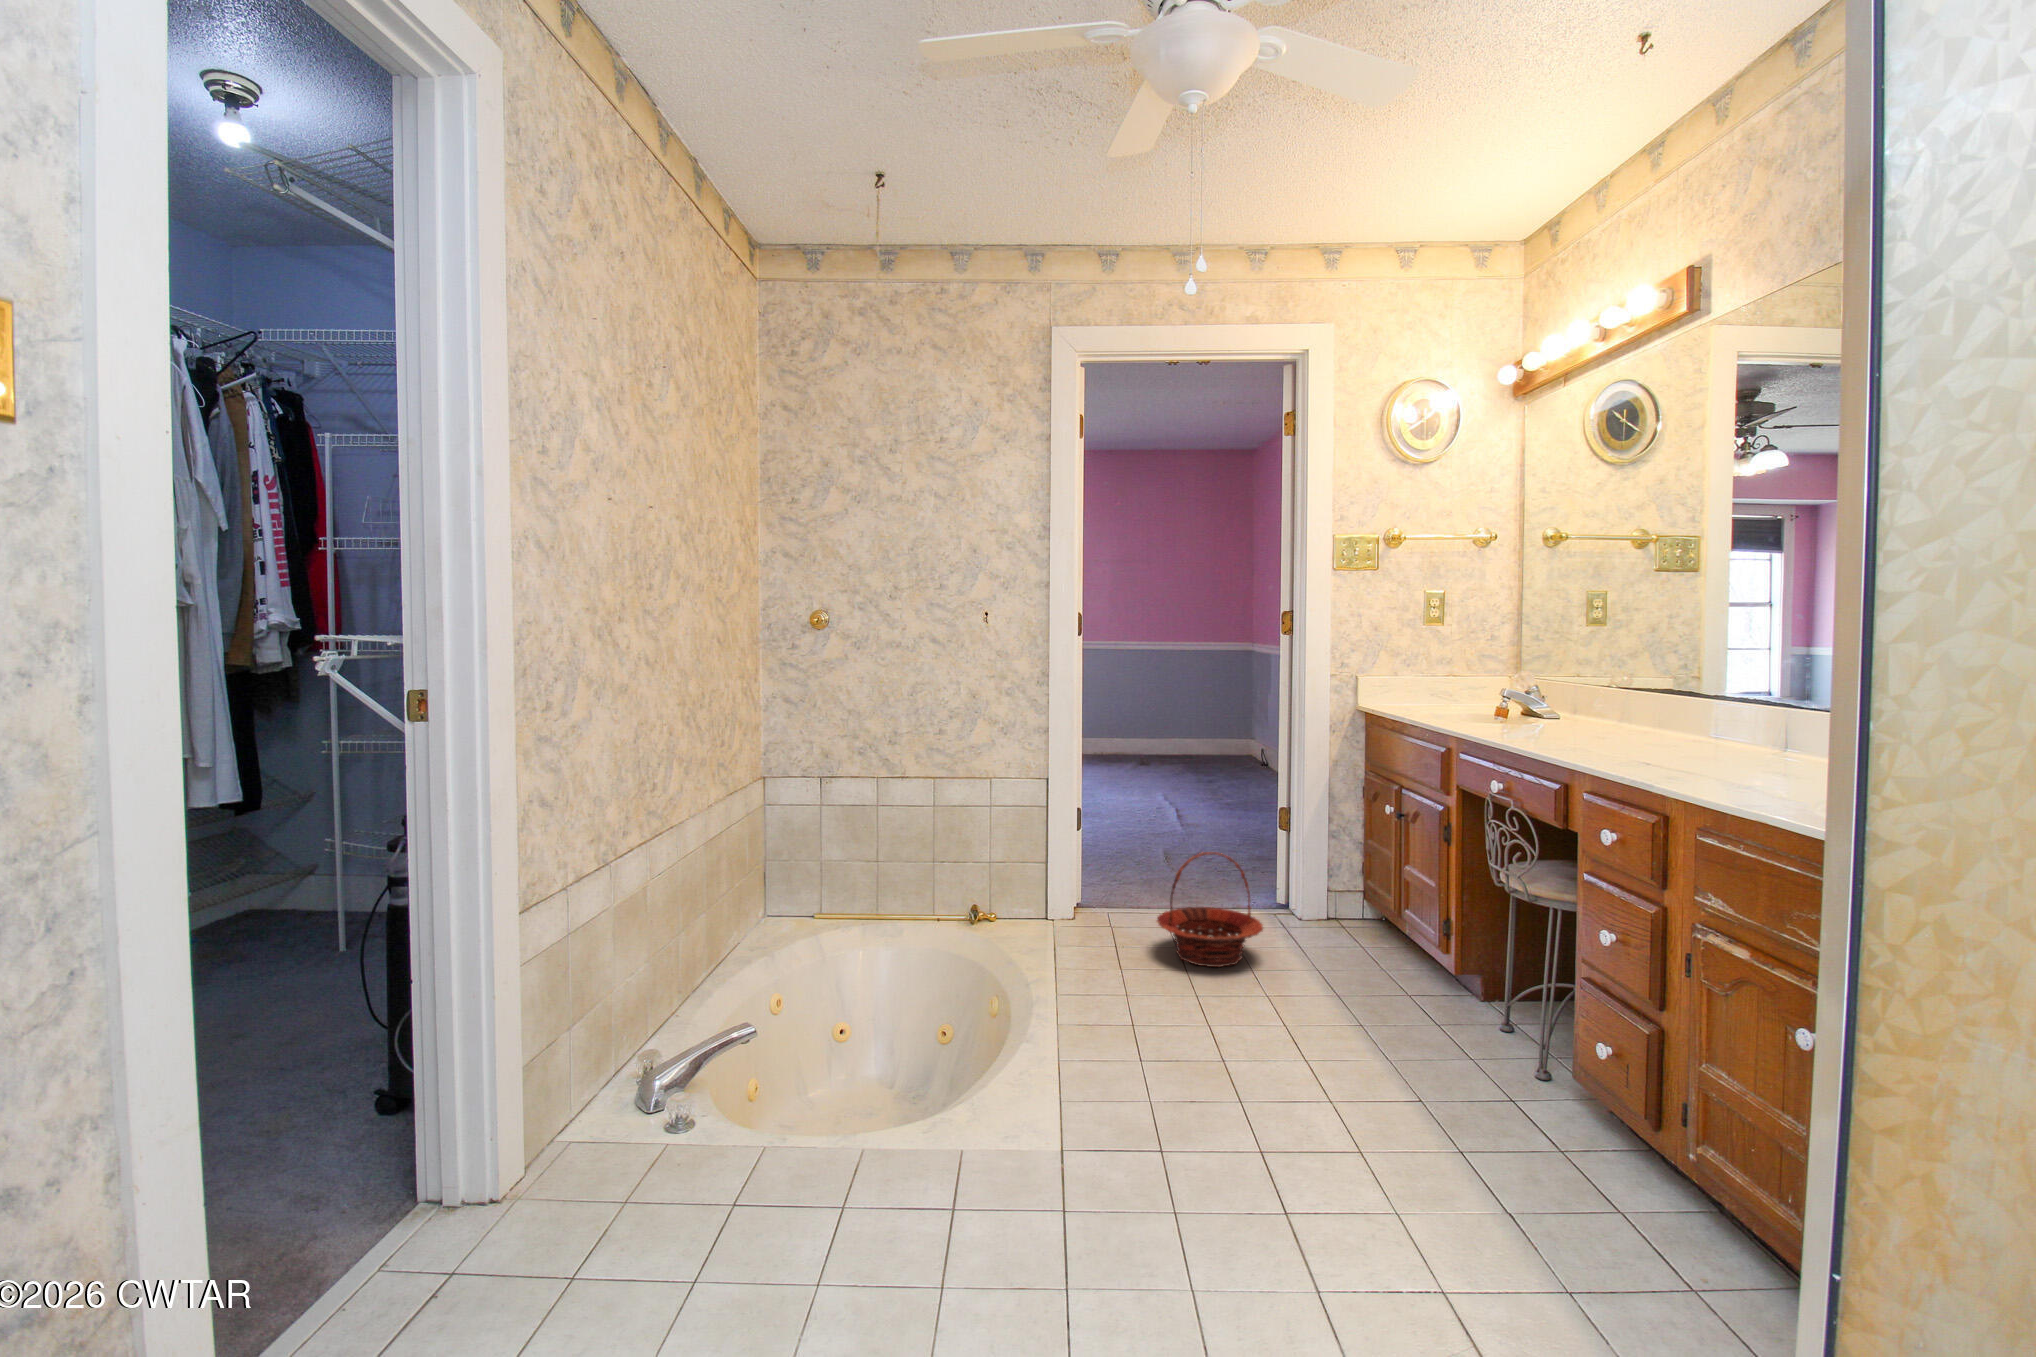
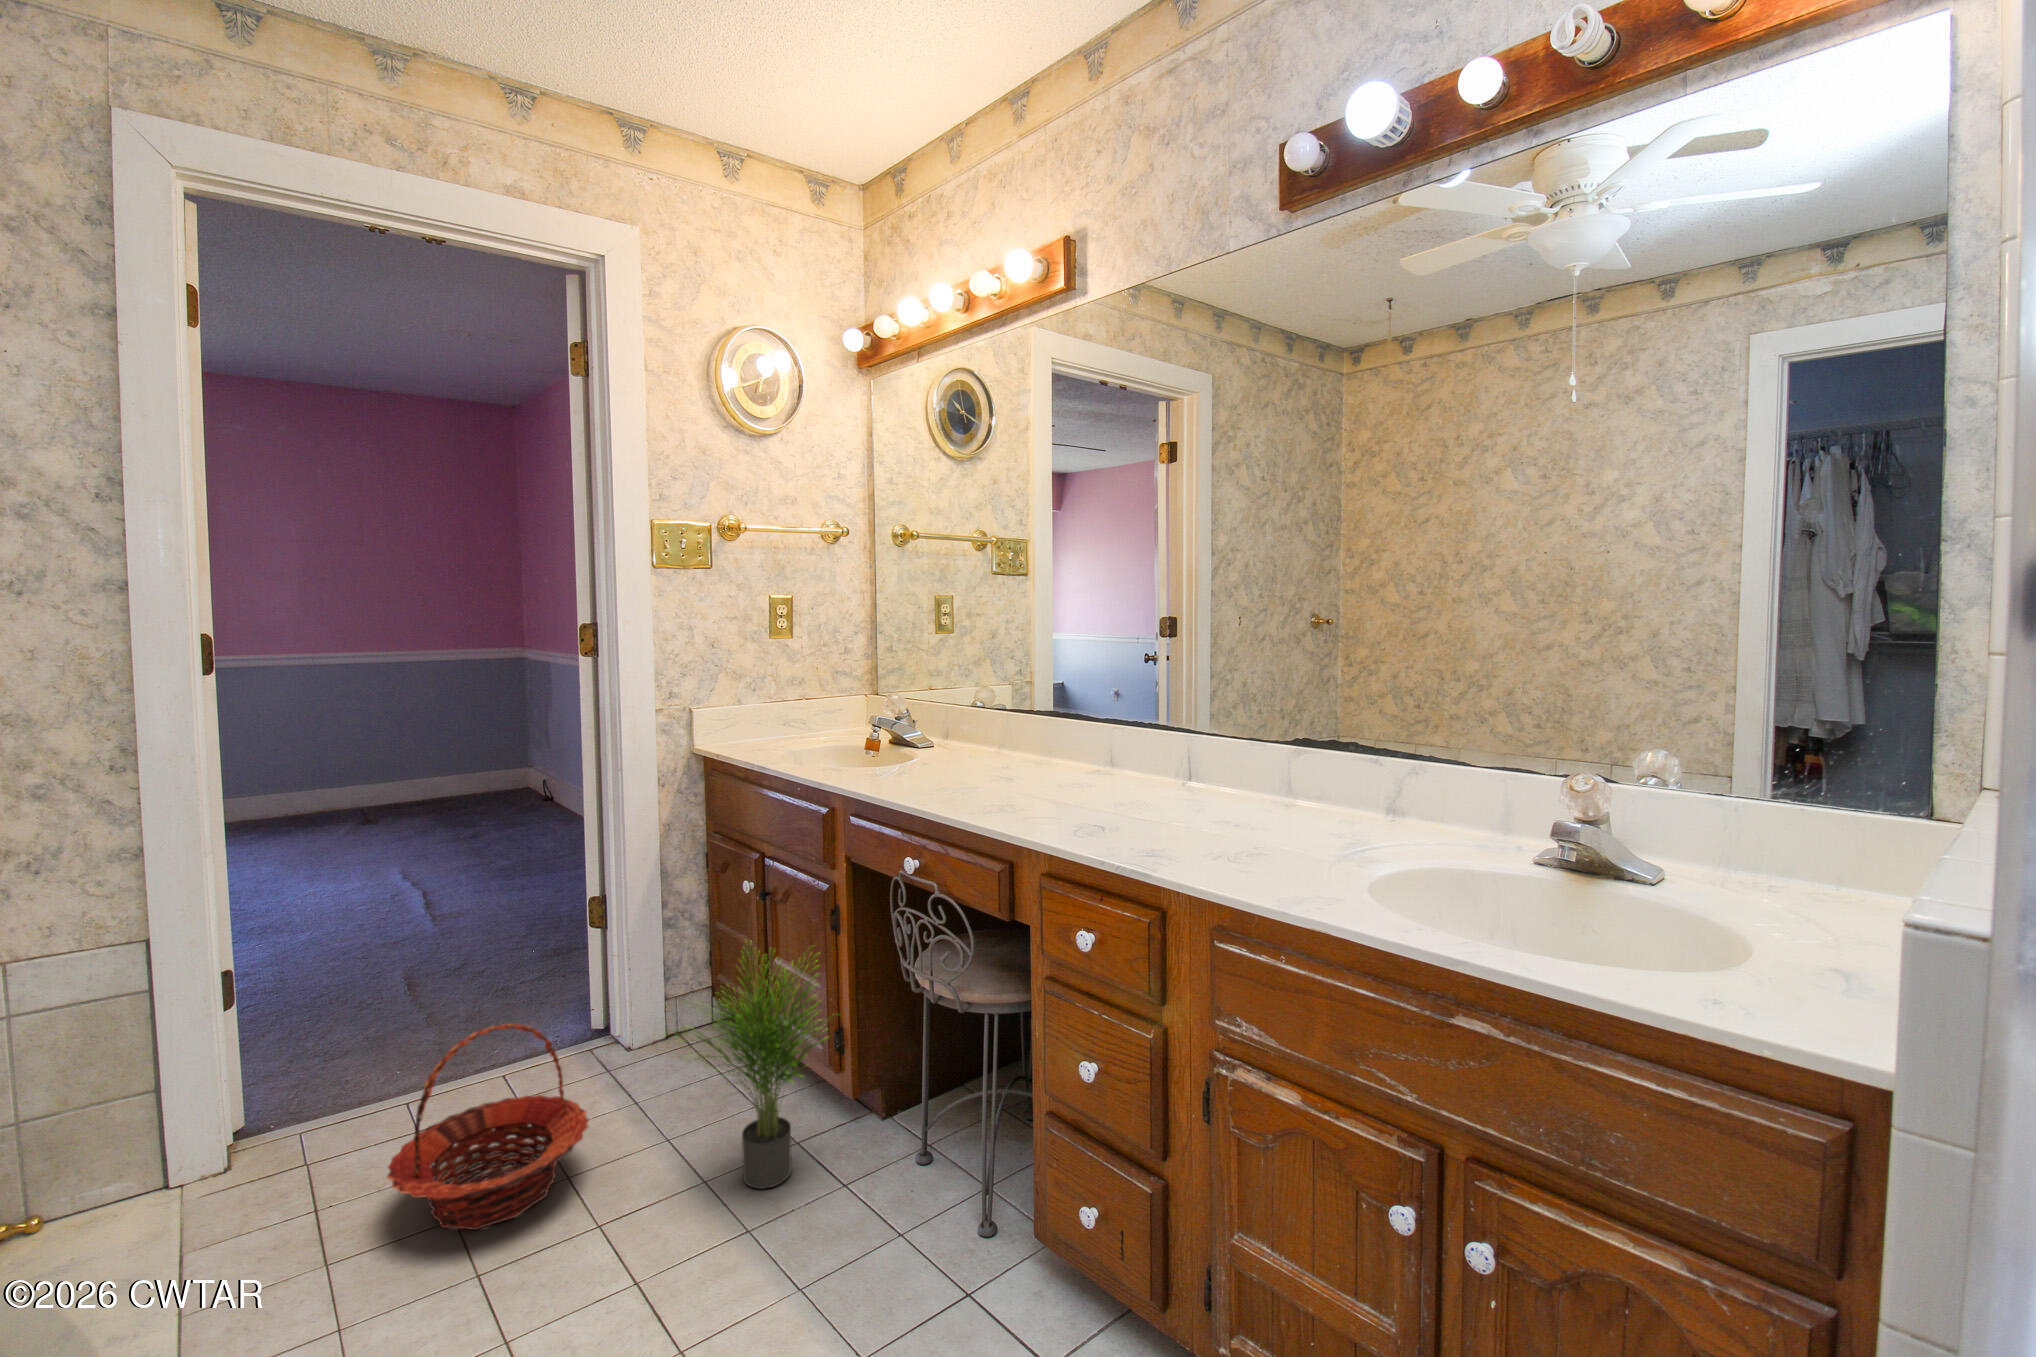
potted plant: none [1308,829,1437,1005] -> present [675,951,824,1189]

